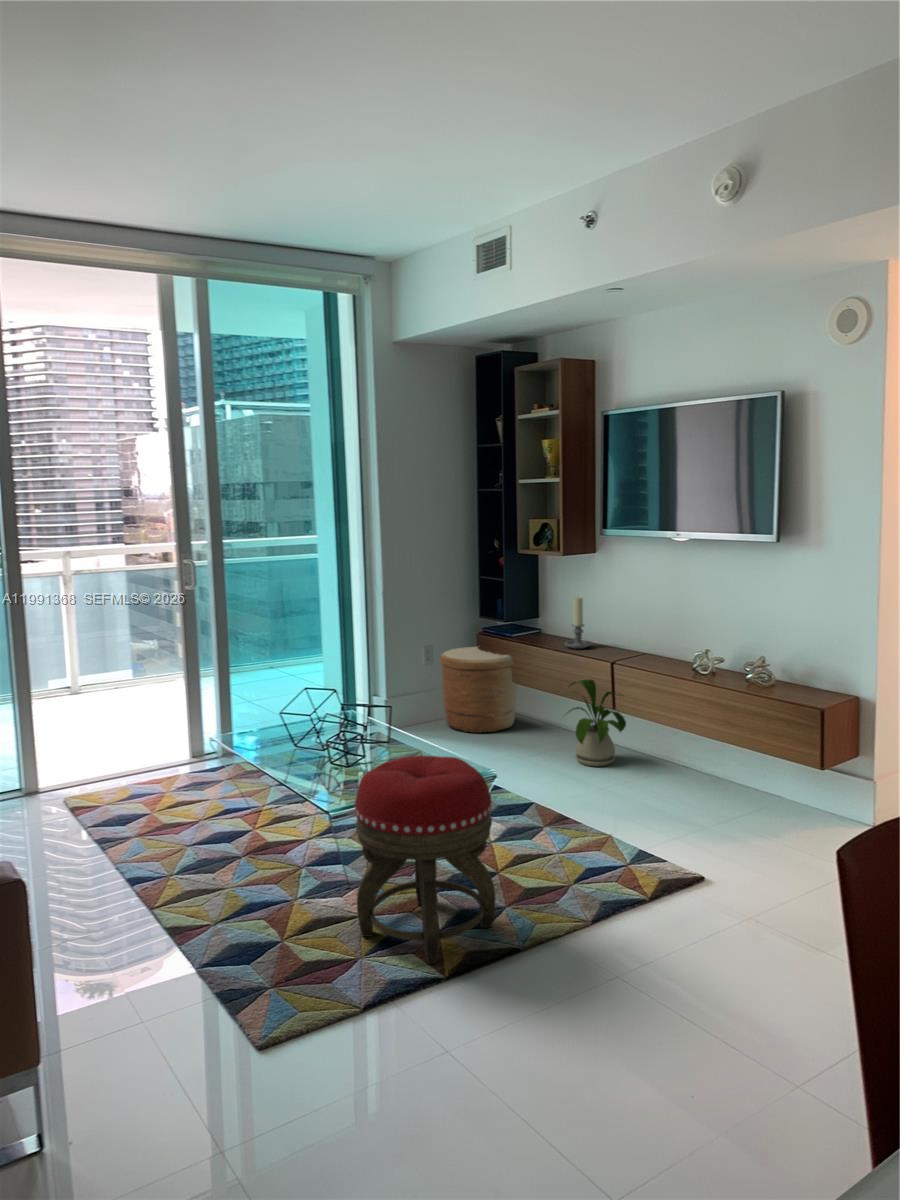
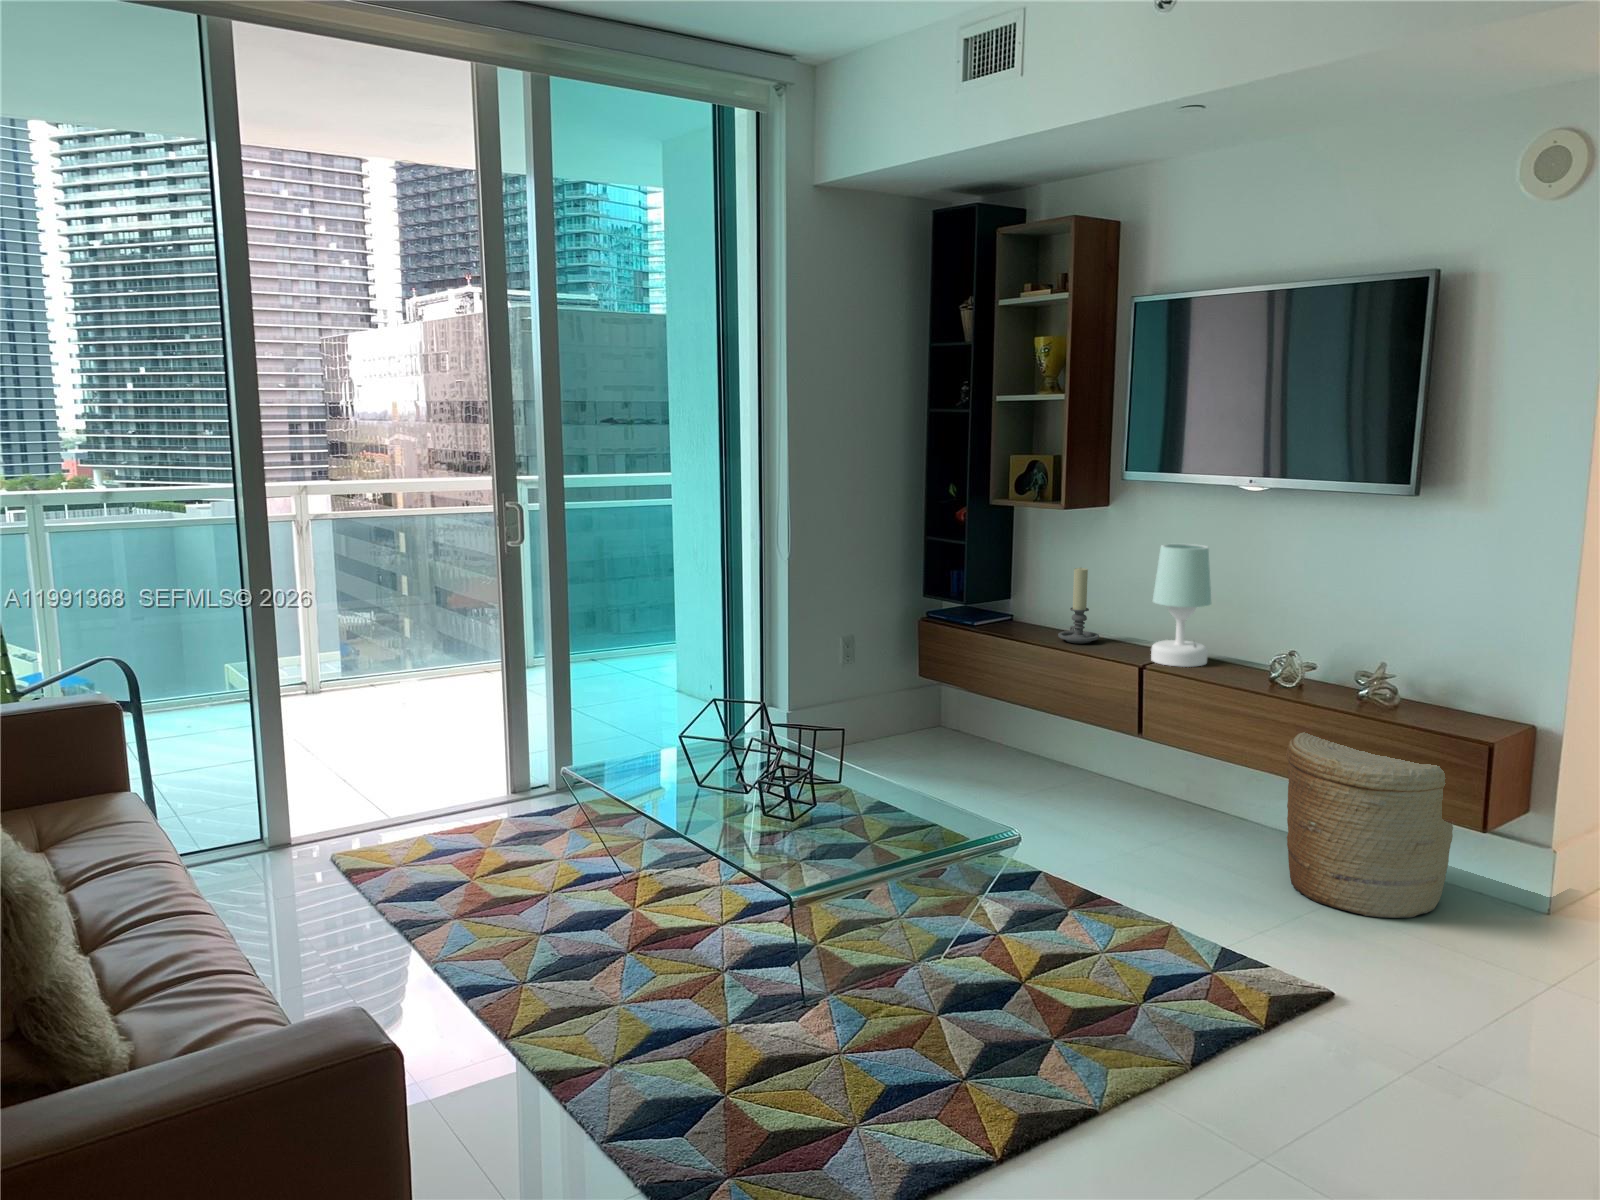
table lamp: none [620,579,659,663] -> present [1151,544,1211,667]
woven basket: present [440,647,517,733] -> present [1286,732,1453,918]
house plant: present [567,679,626,766] -> none [1064,688,1169,816]
footstool: present [355,756,496,964] -> none [838,809,1057,1138]

